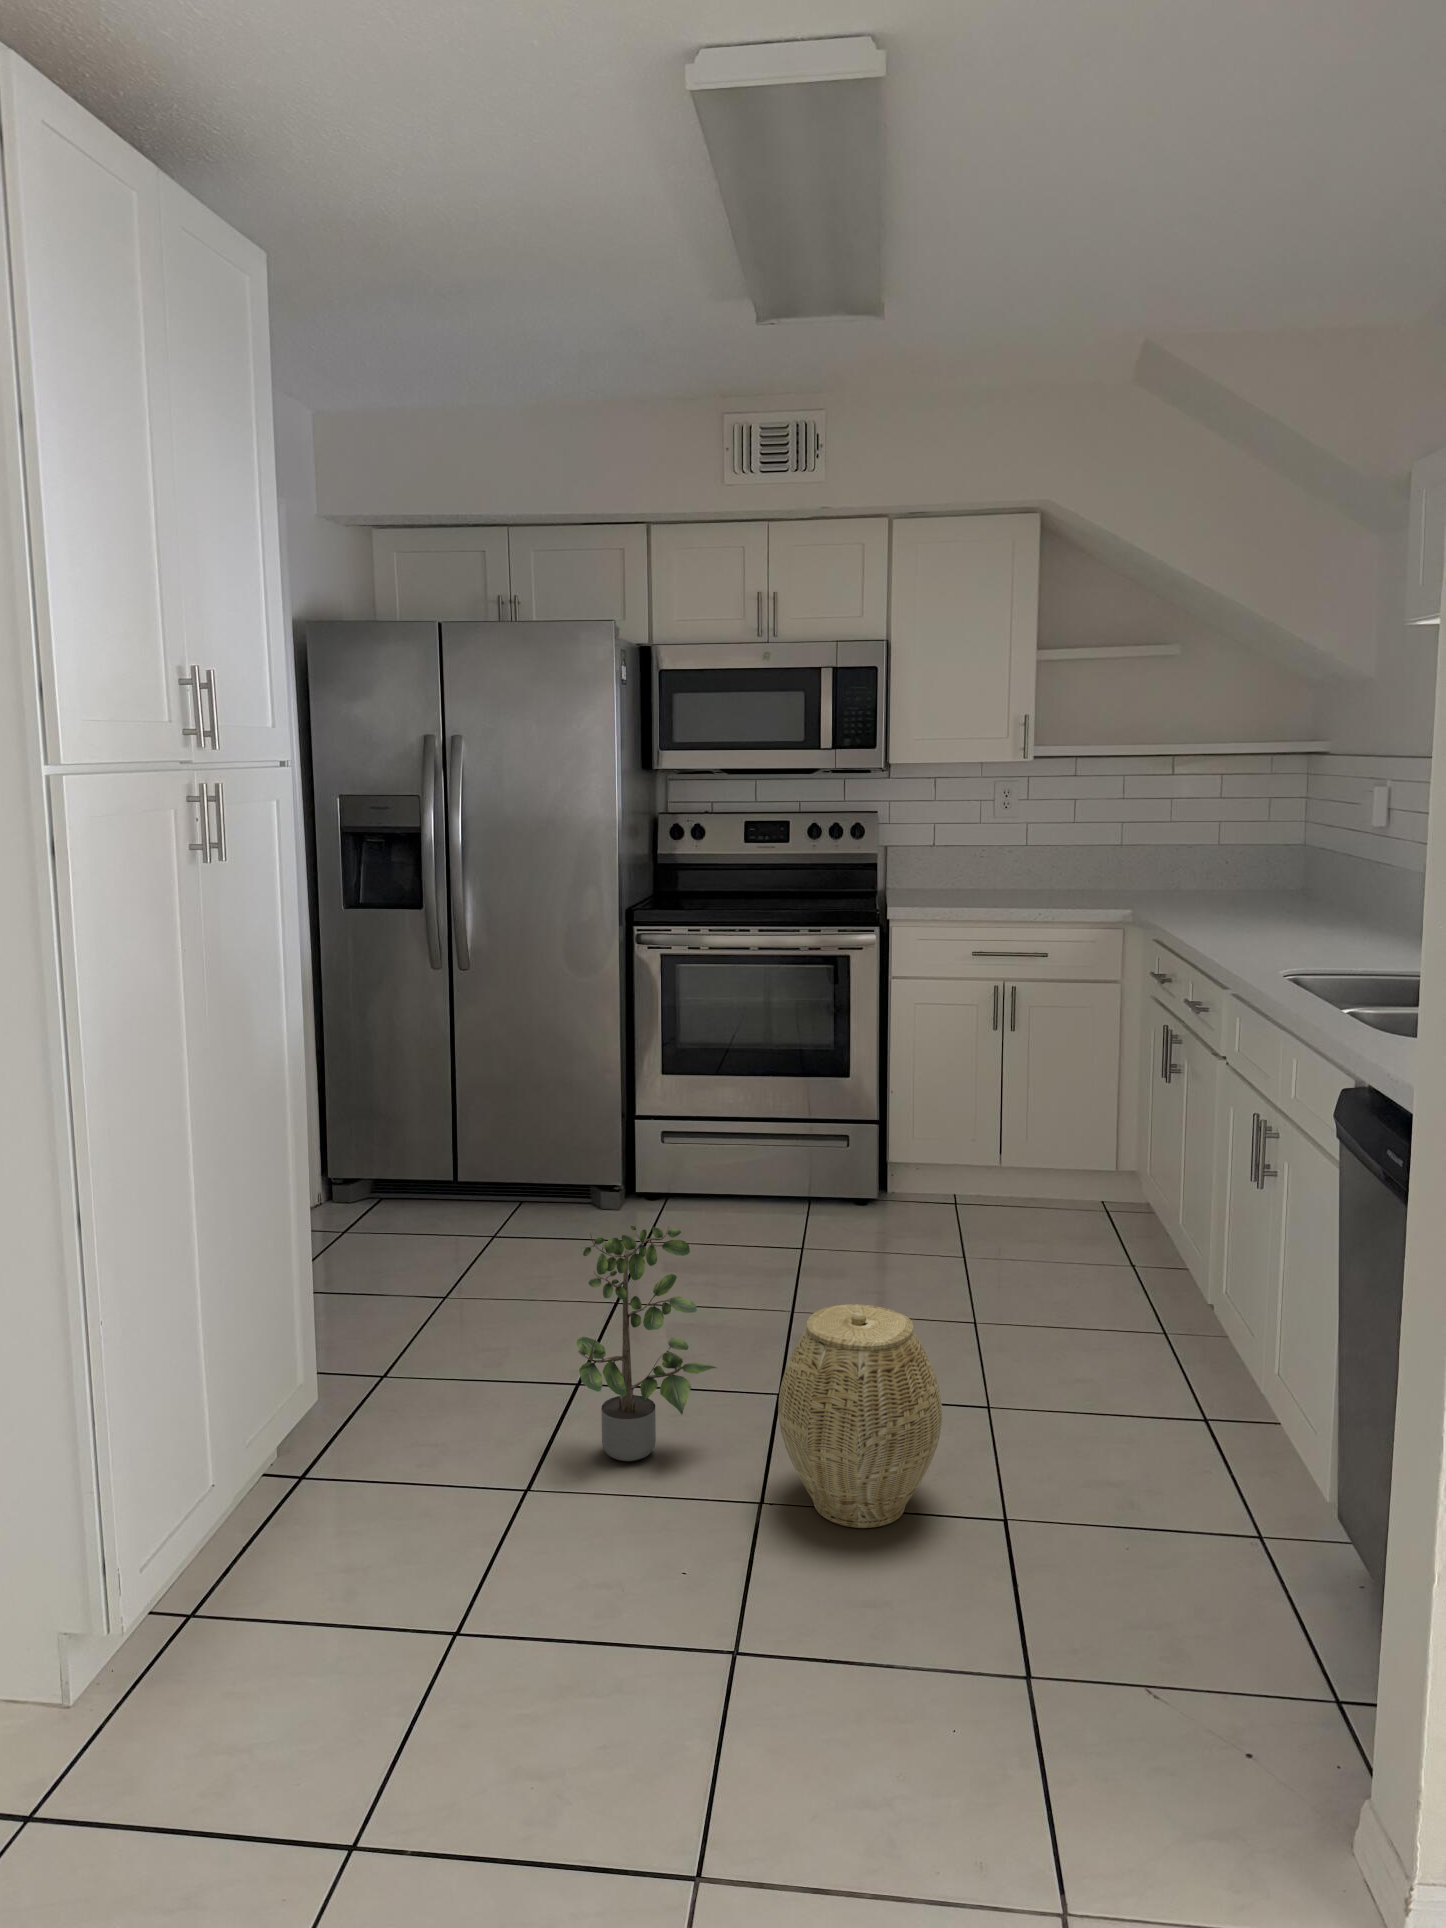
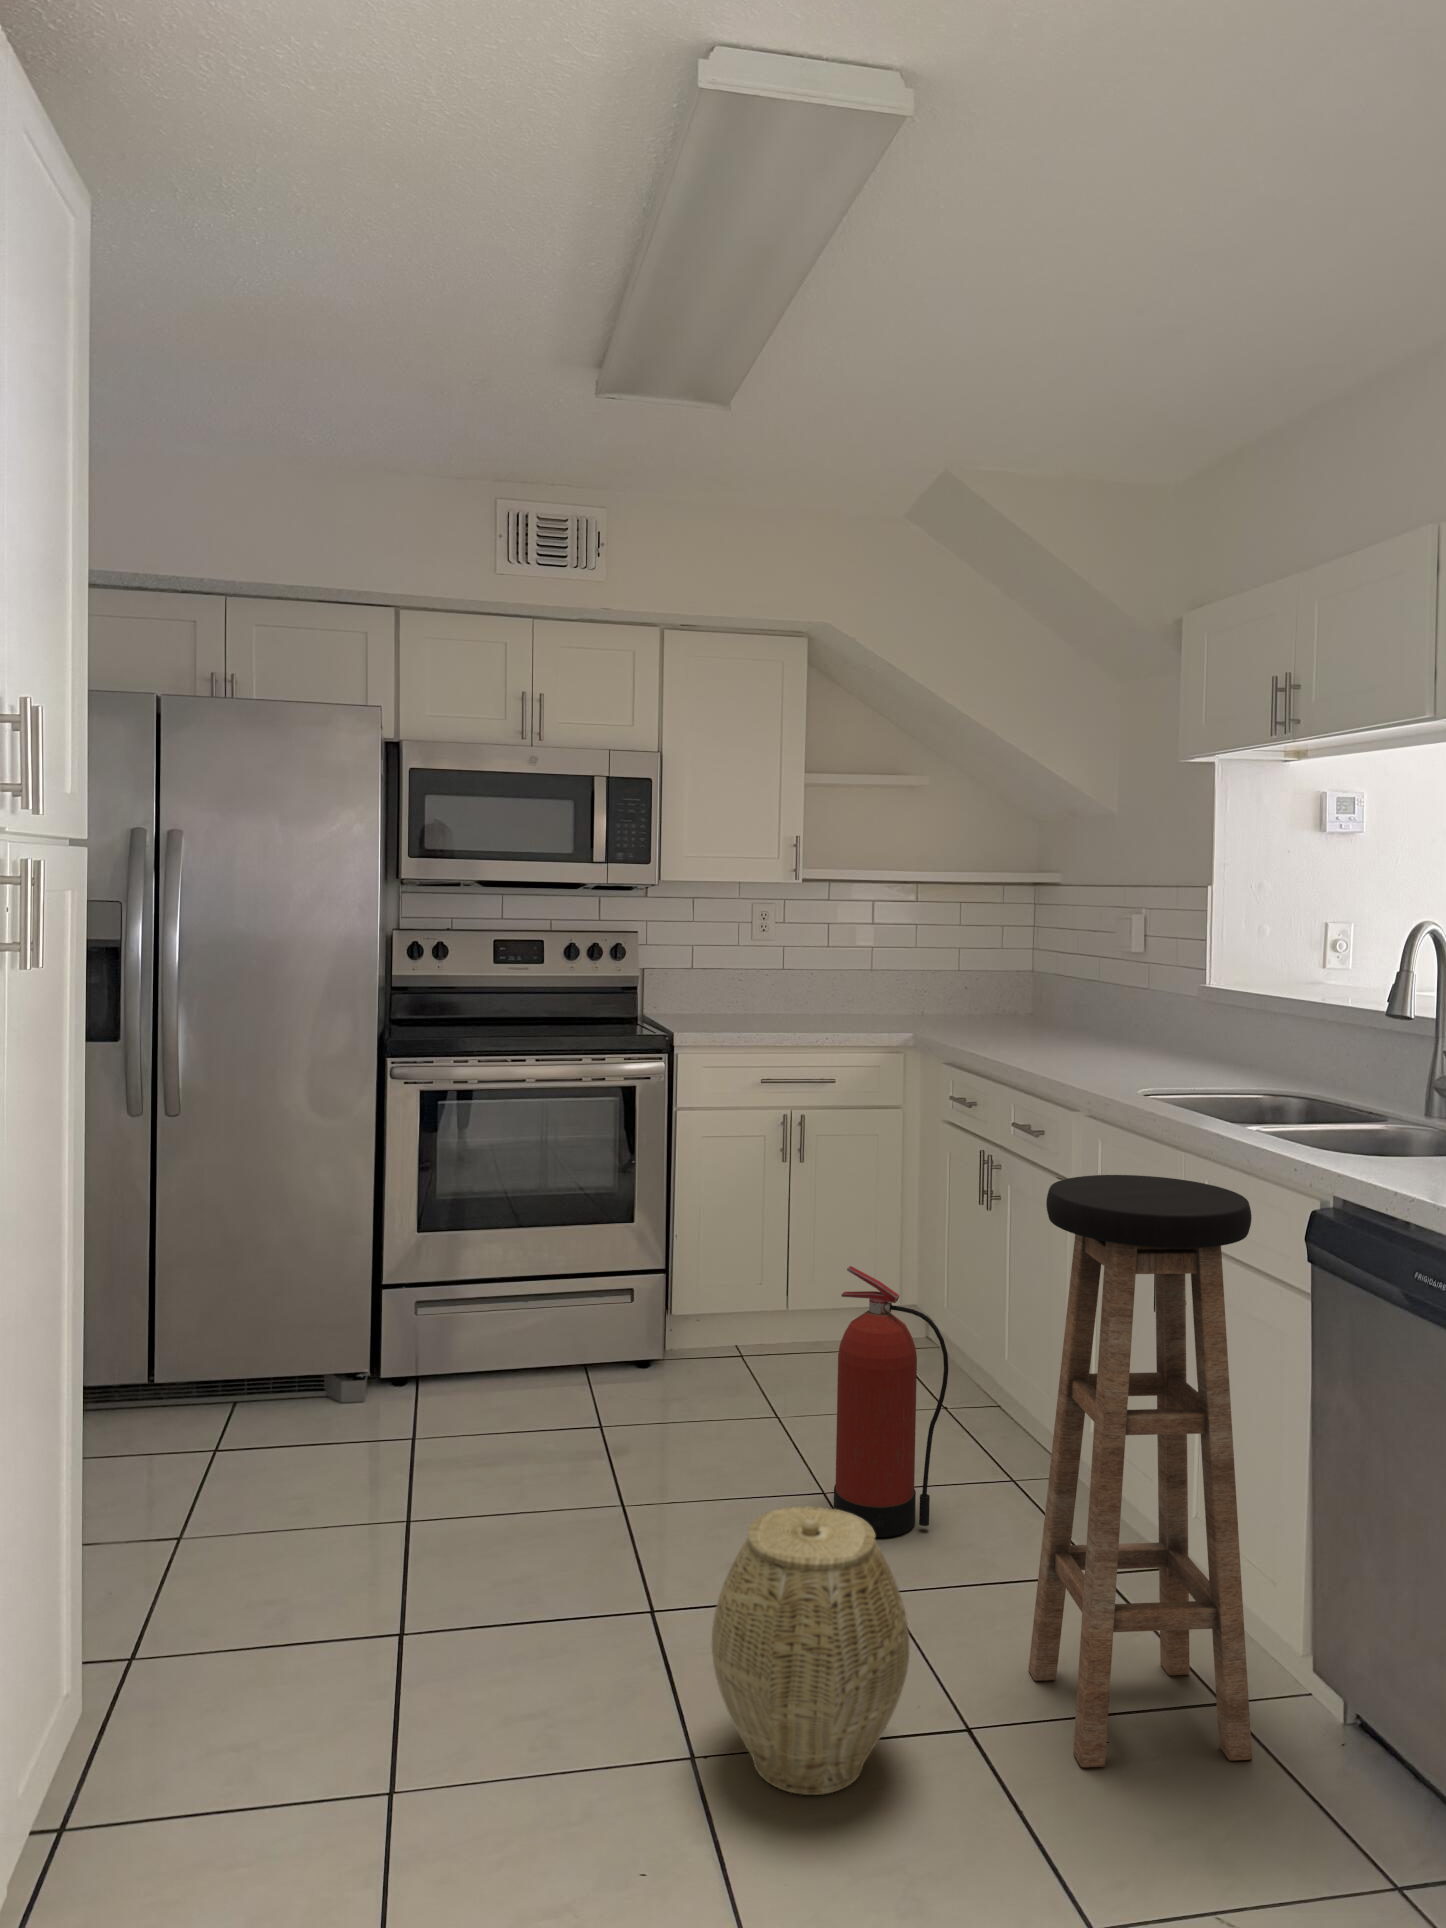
bar stool: none [1085,1043,1275,1563] -> present [1029,1175,1252,1767]
fire extinguisher: none [972,1119,1072,1358] -> present [834,1266,948,1537]
potted plant: present [577,1226,716,1461] -> none [431,1424,612,1749]

